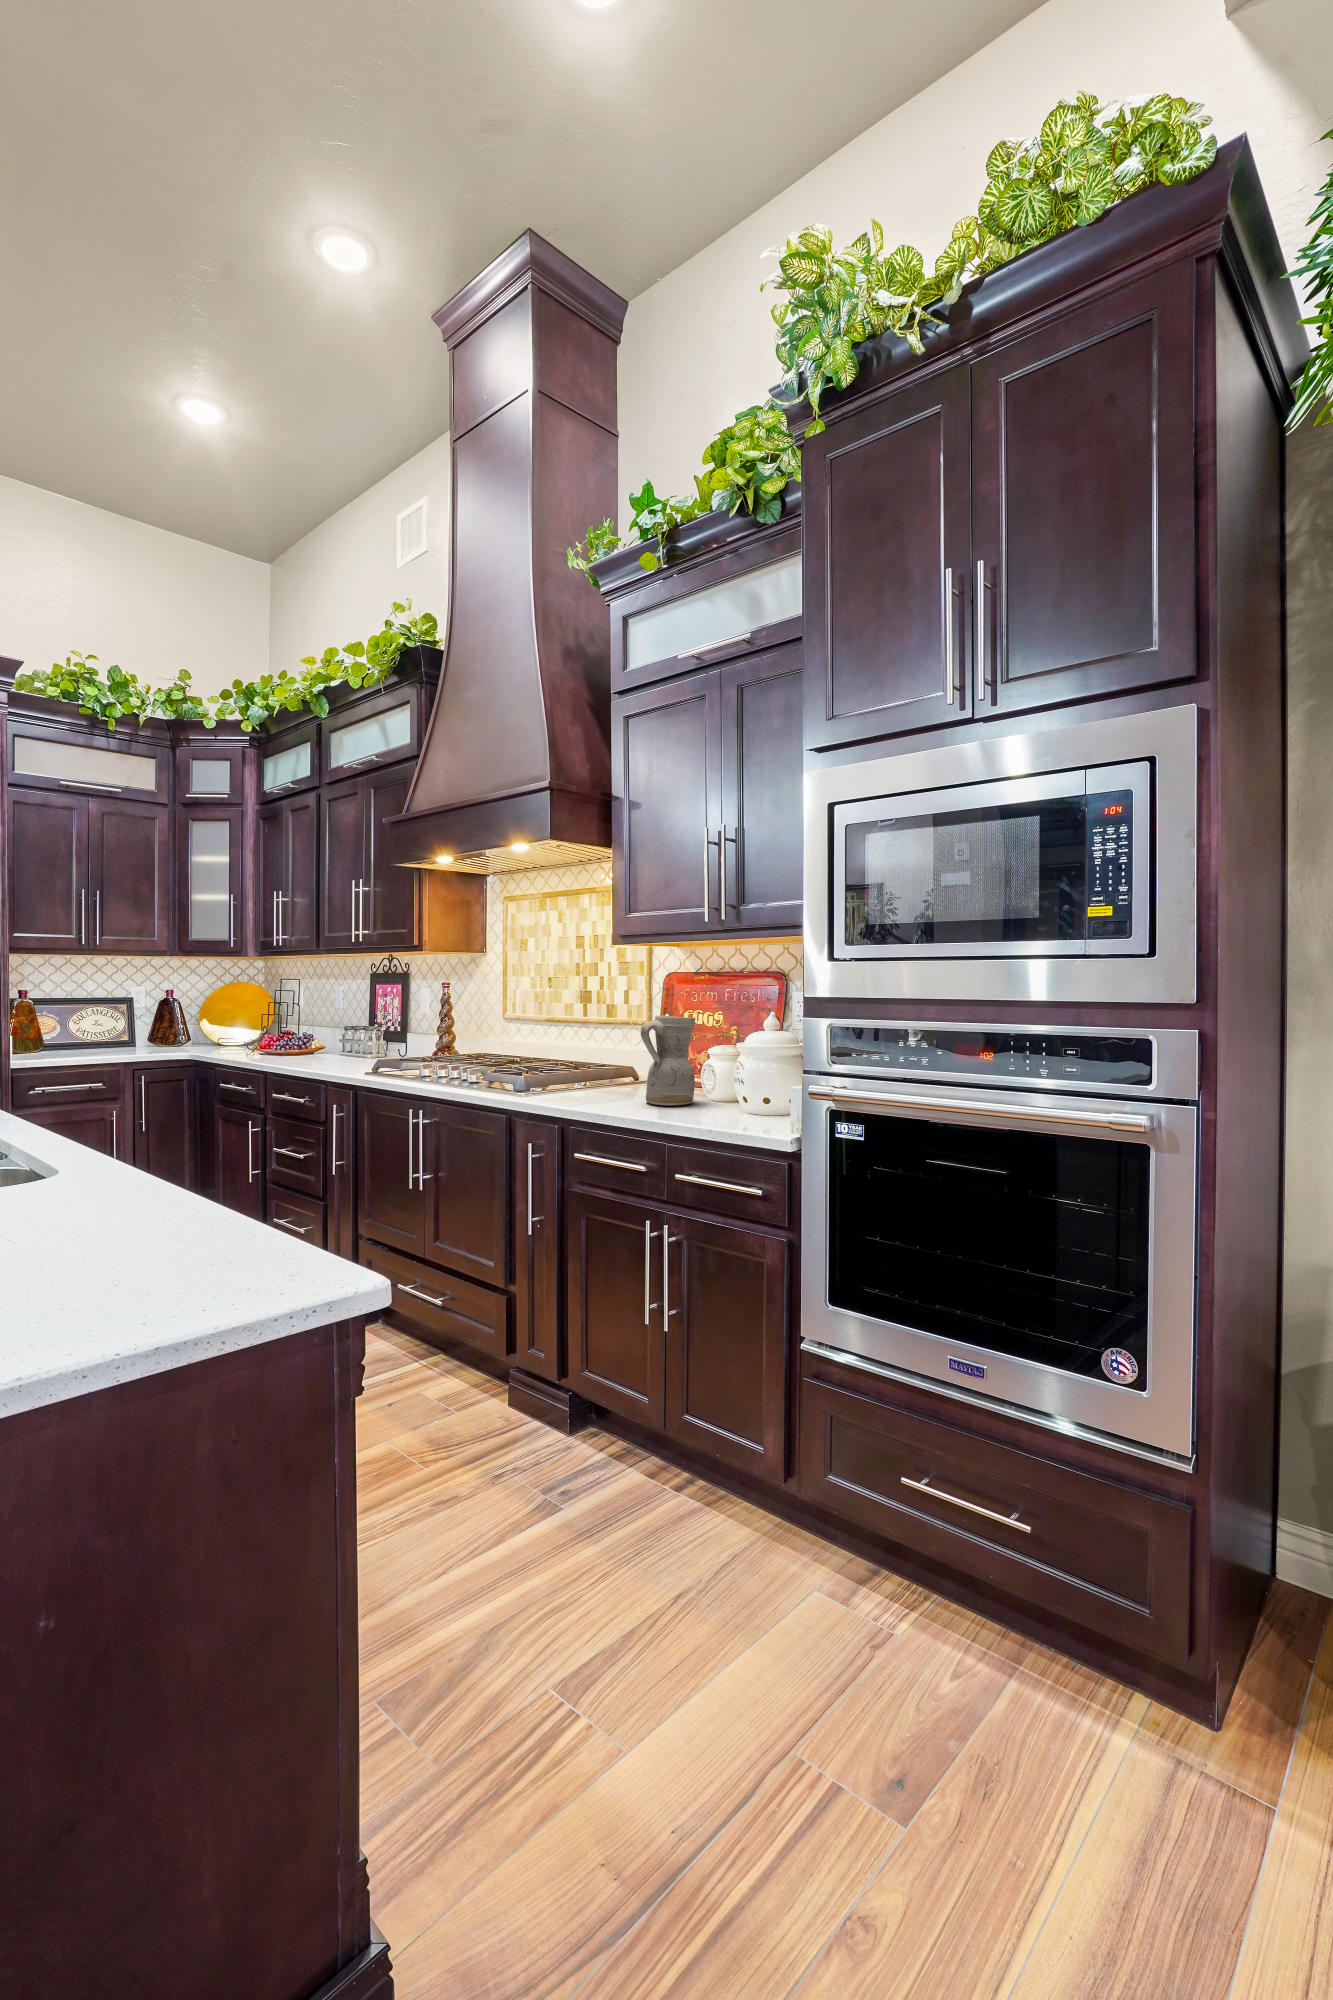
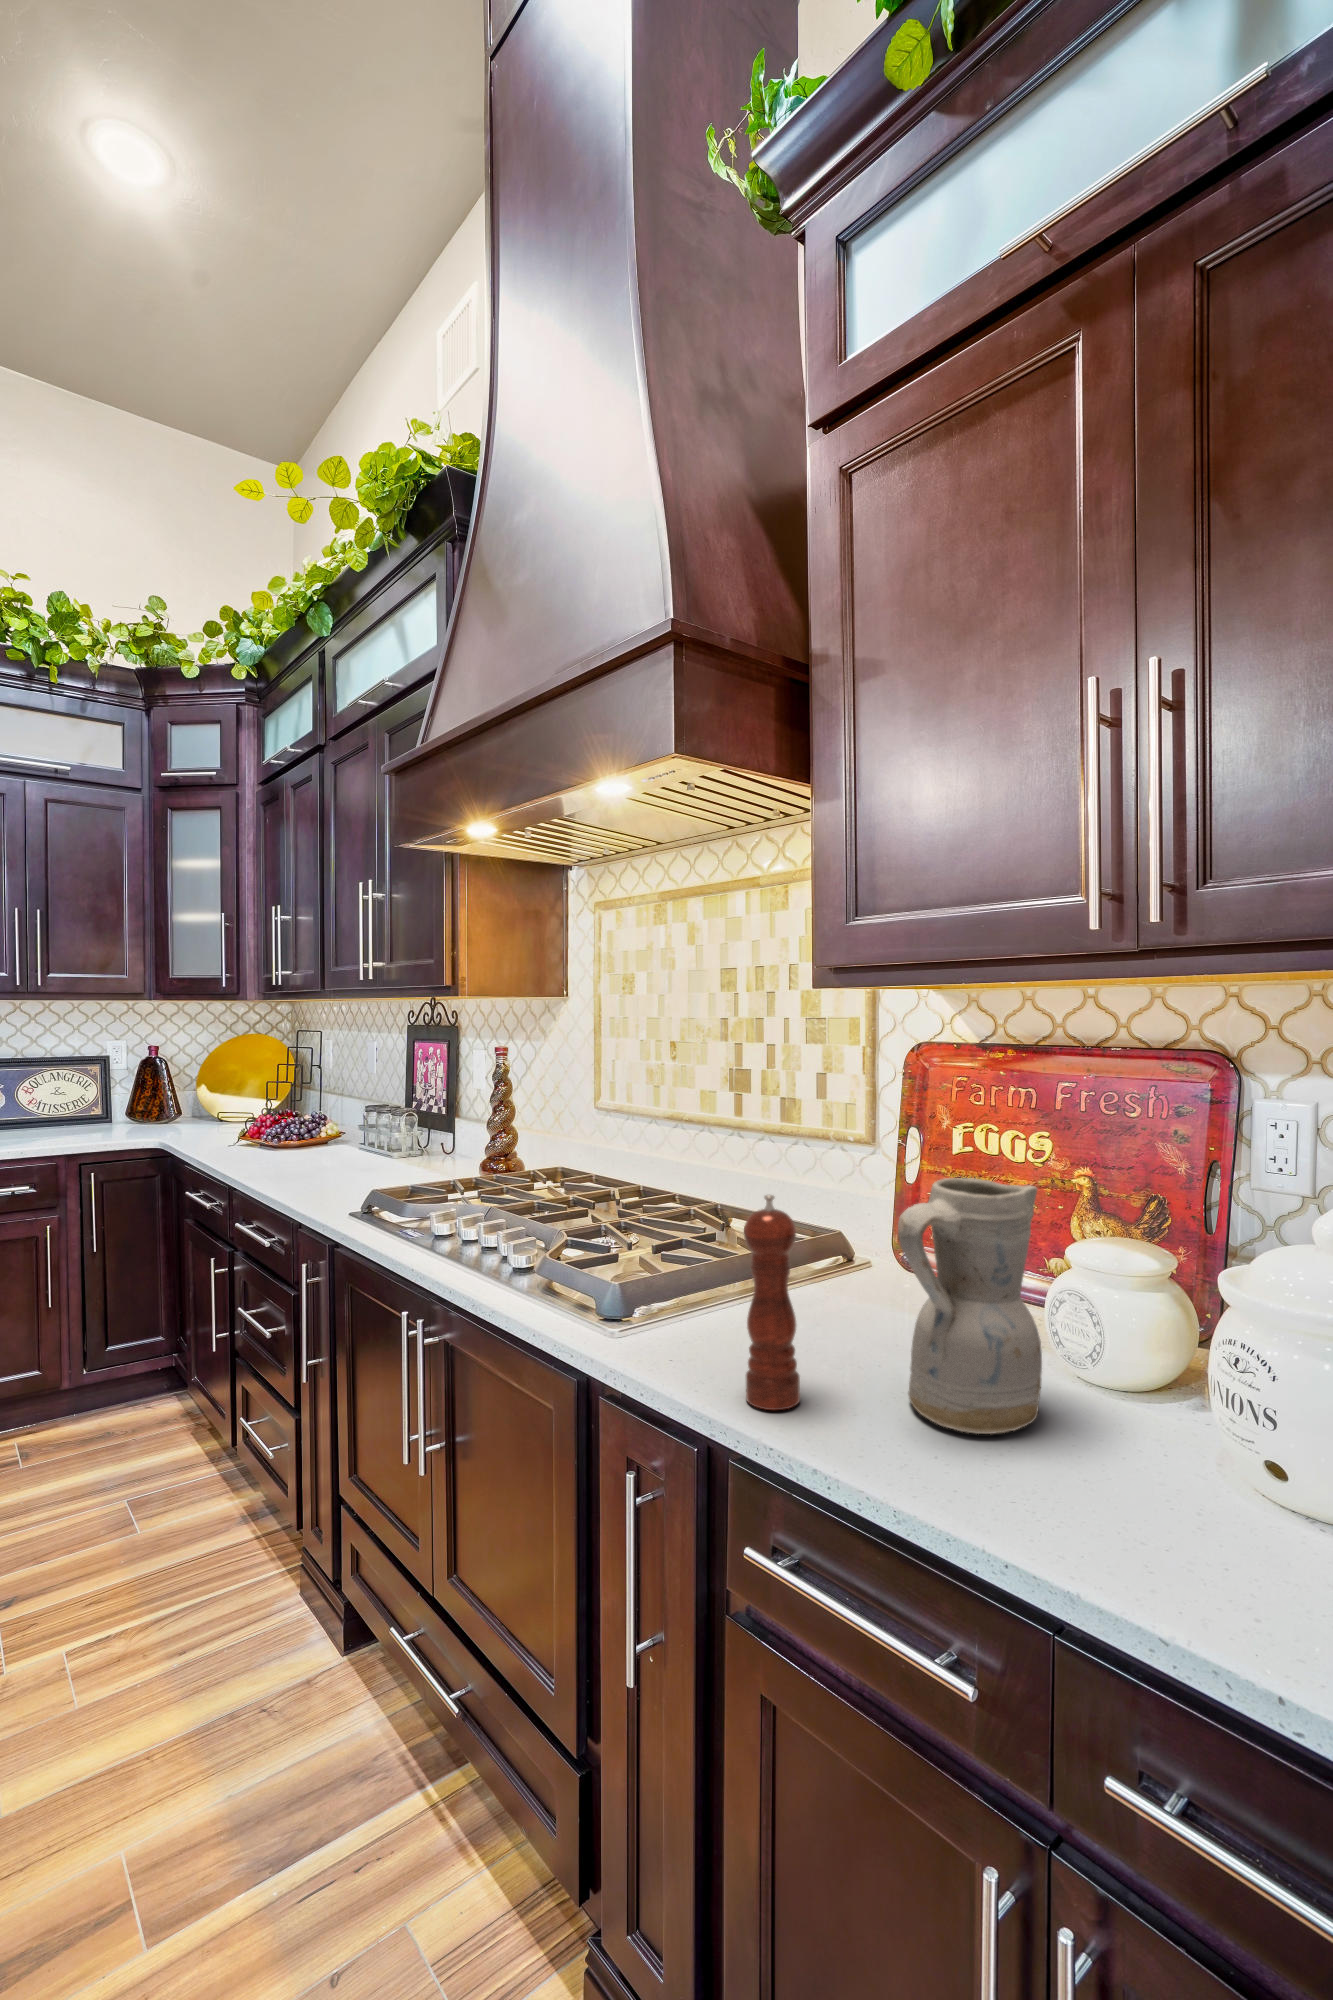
pepper mill: none [583,1021,604,1103] -> present [744,1195,800,1410]

